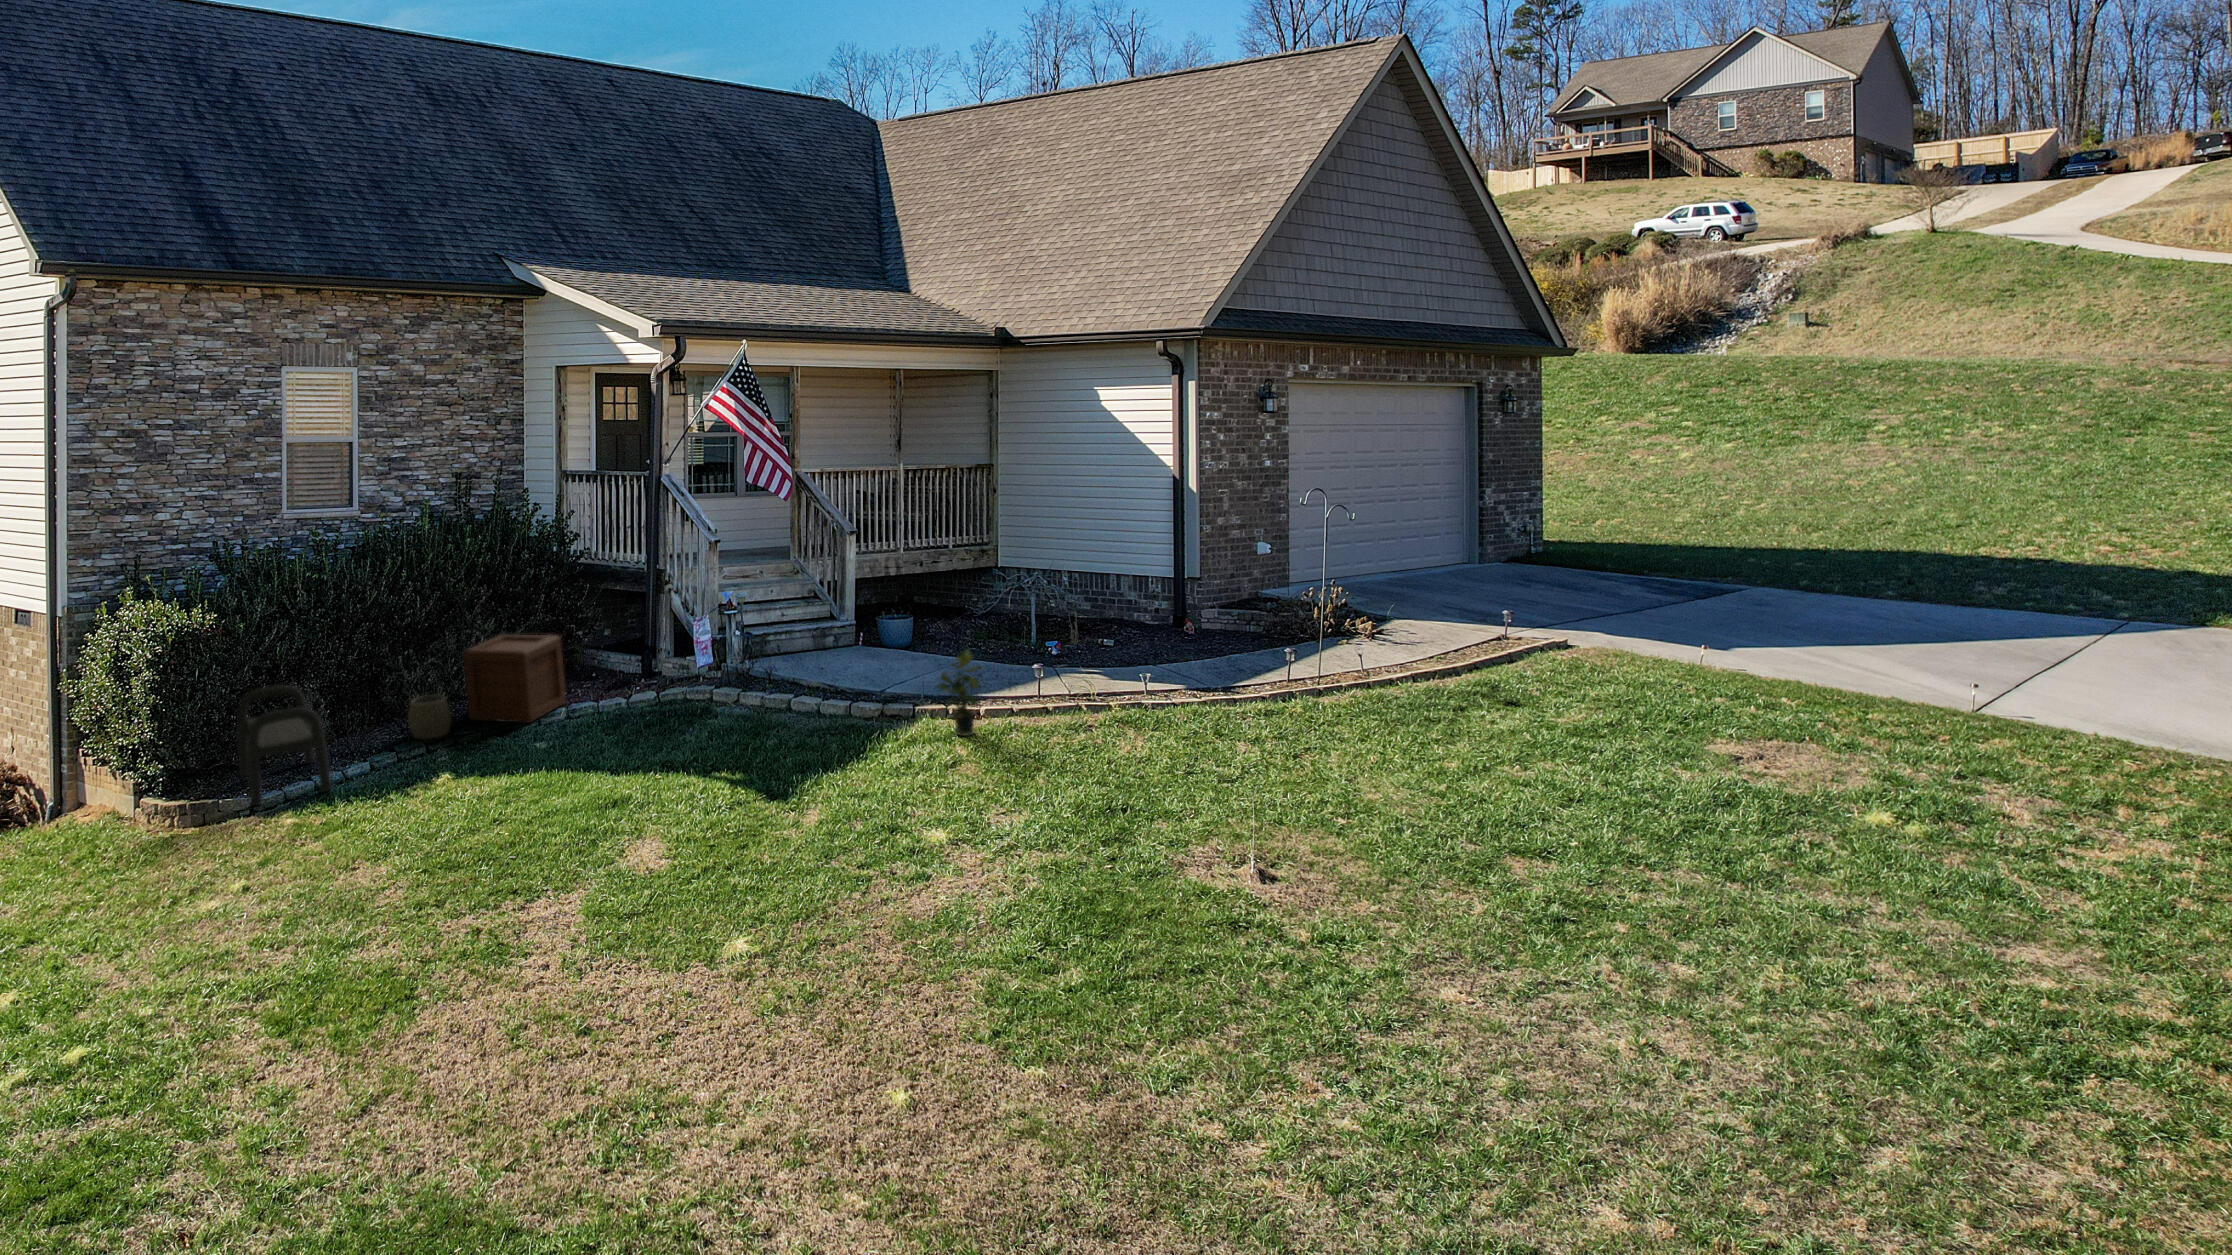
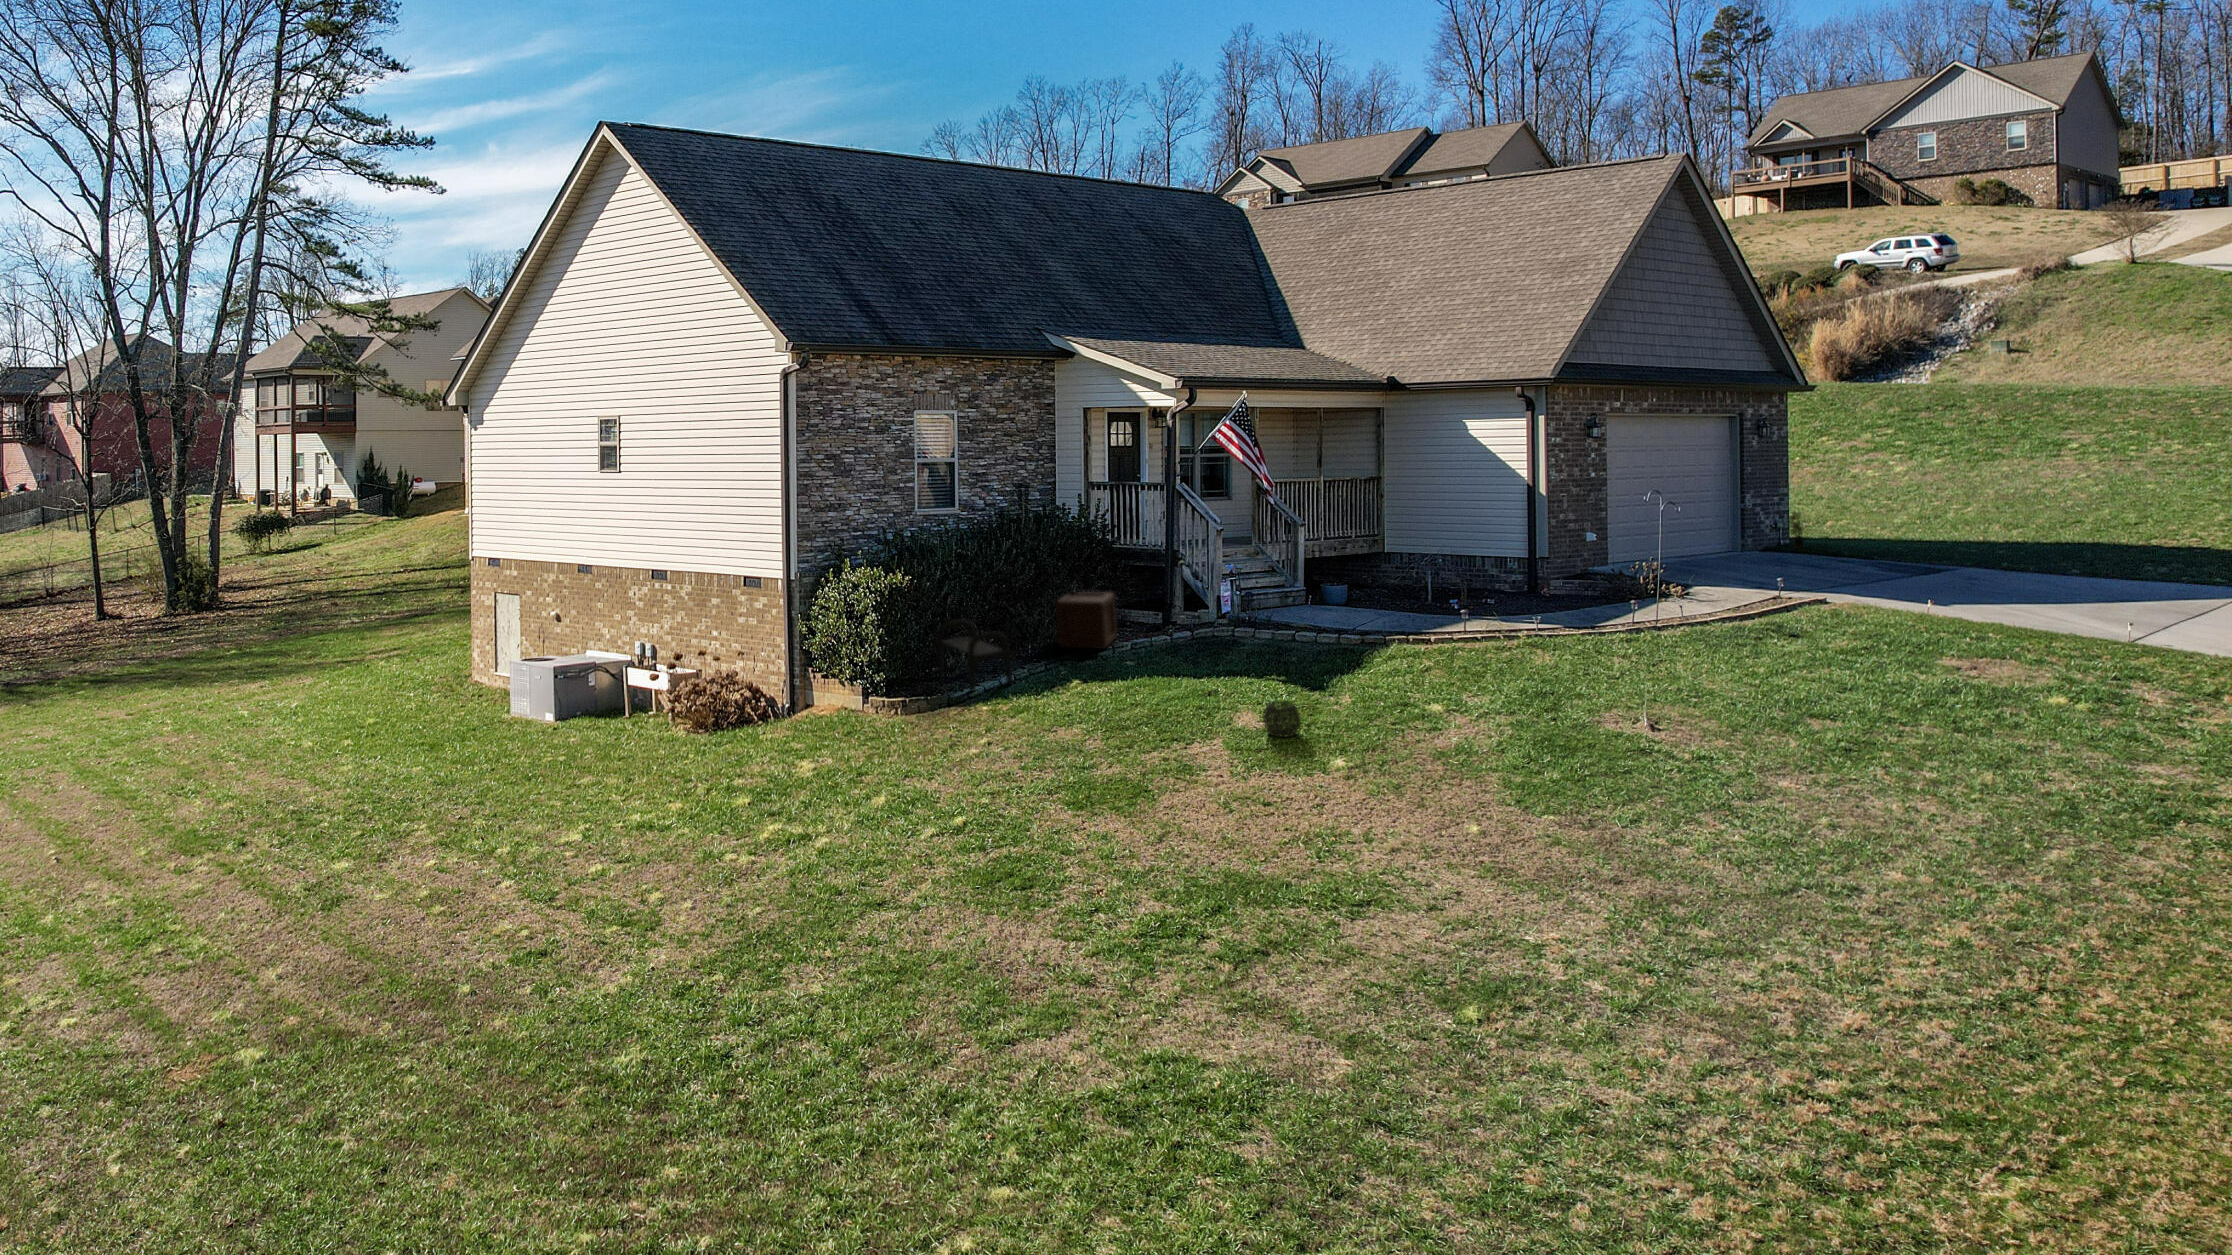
potted plant: present [938,650,982,736] -> present [1789,512,1804,548]
woven basket: present [408,695,451,739] -> present [1263,701,1301,738]

